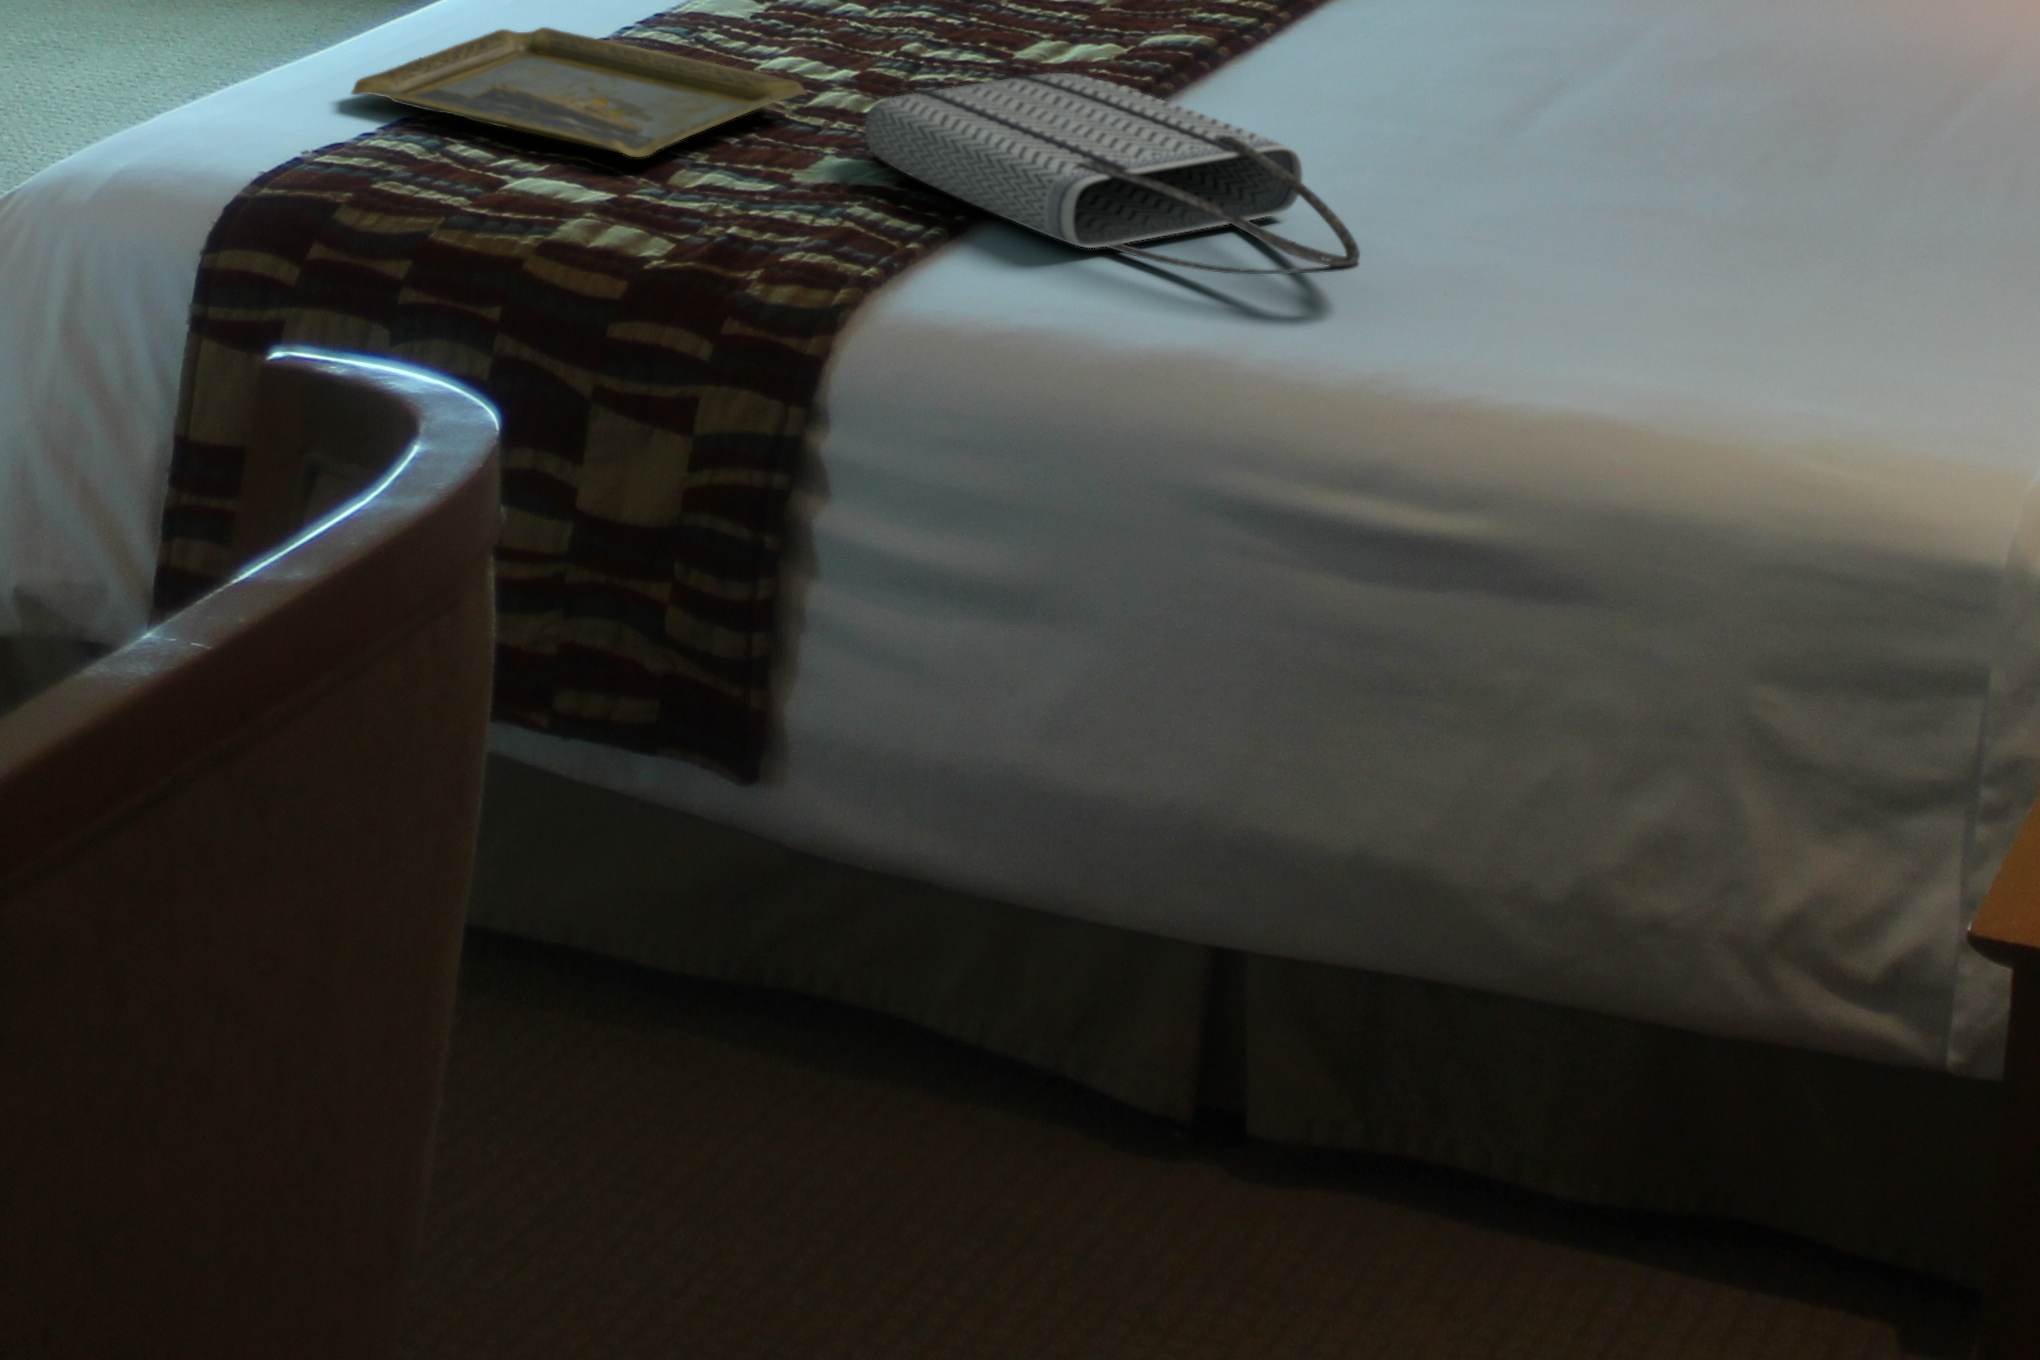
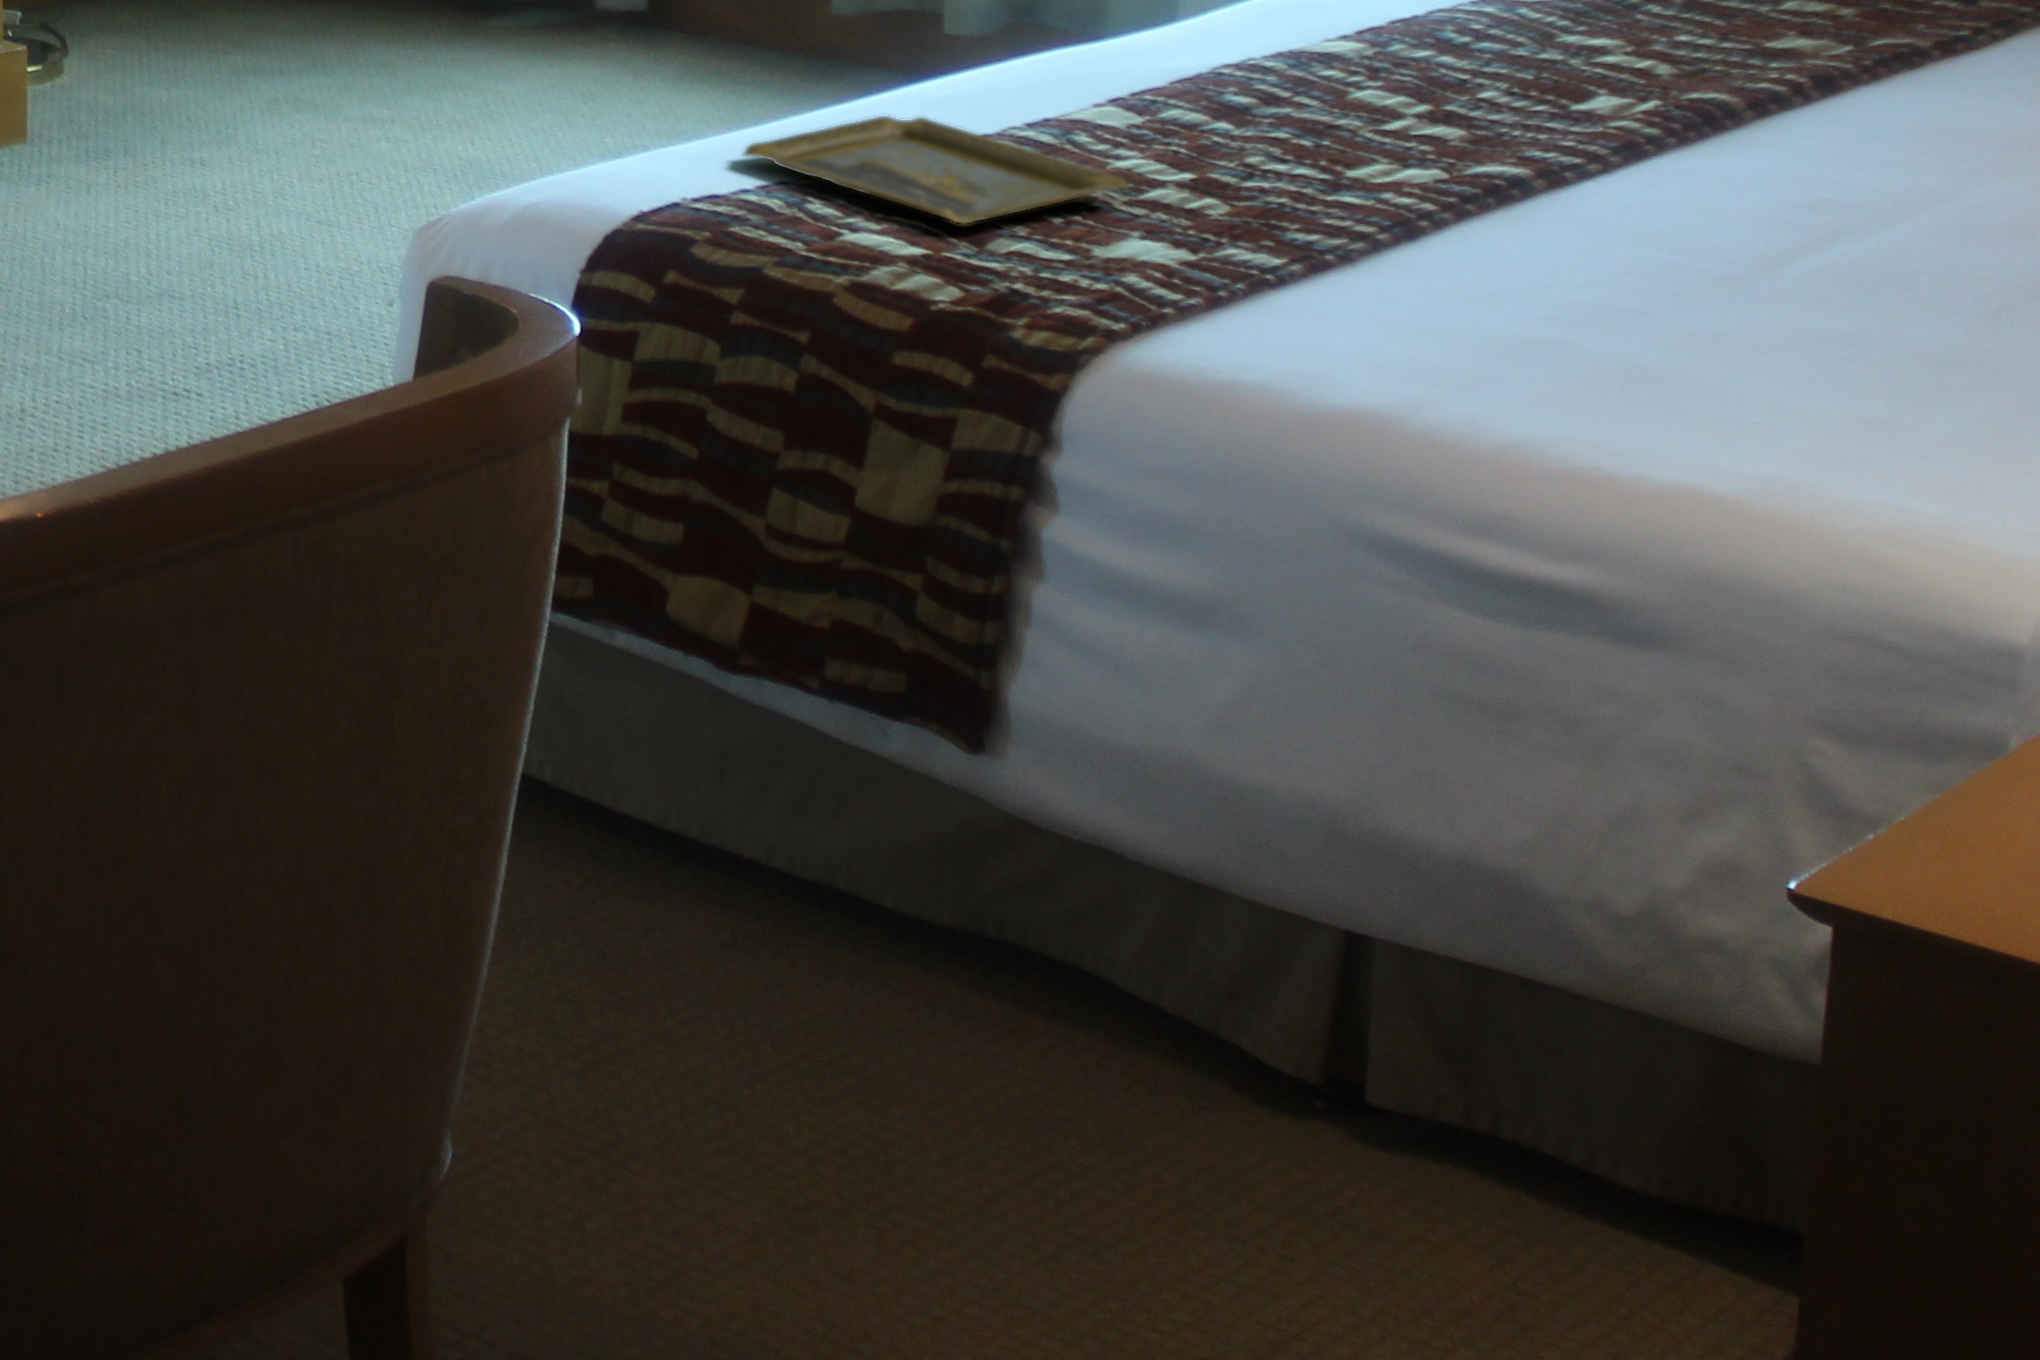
tote bag: present [865,73,1360,274] -> none [1162,187,1548,362]

